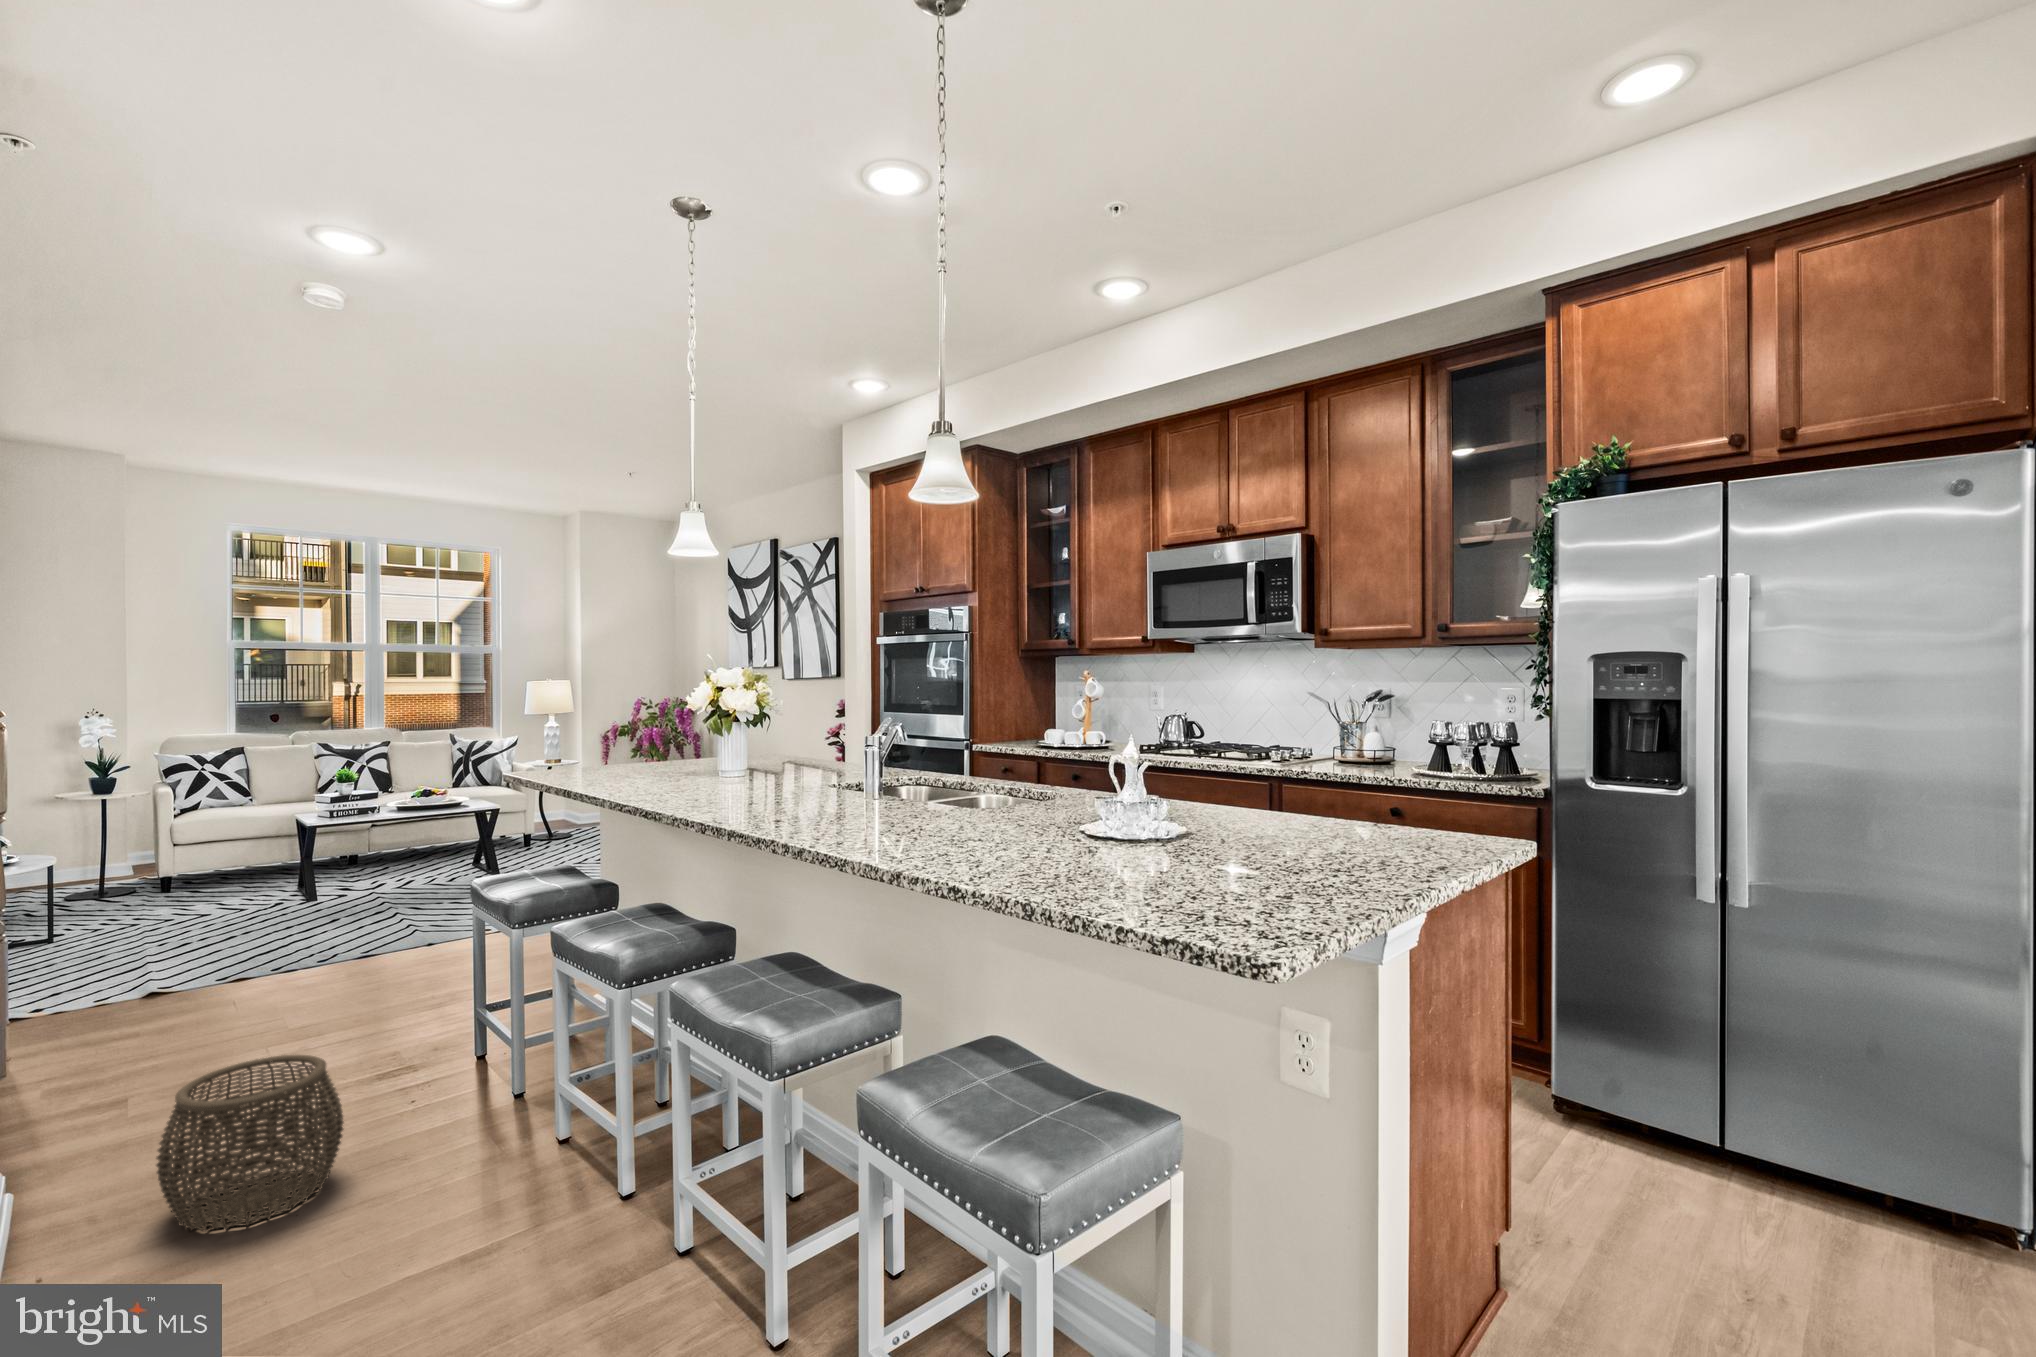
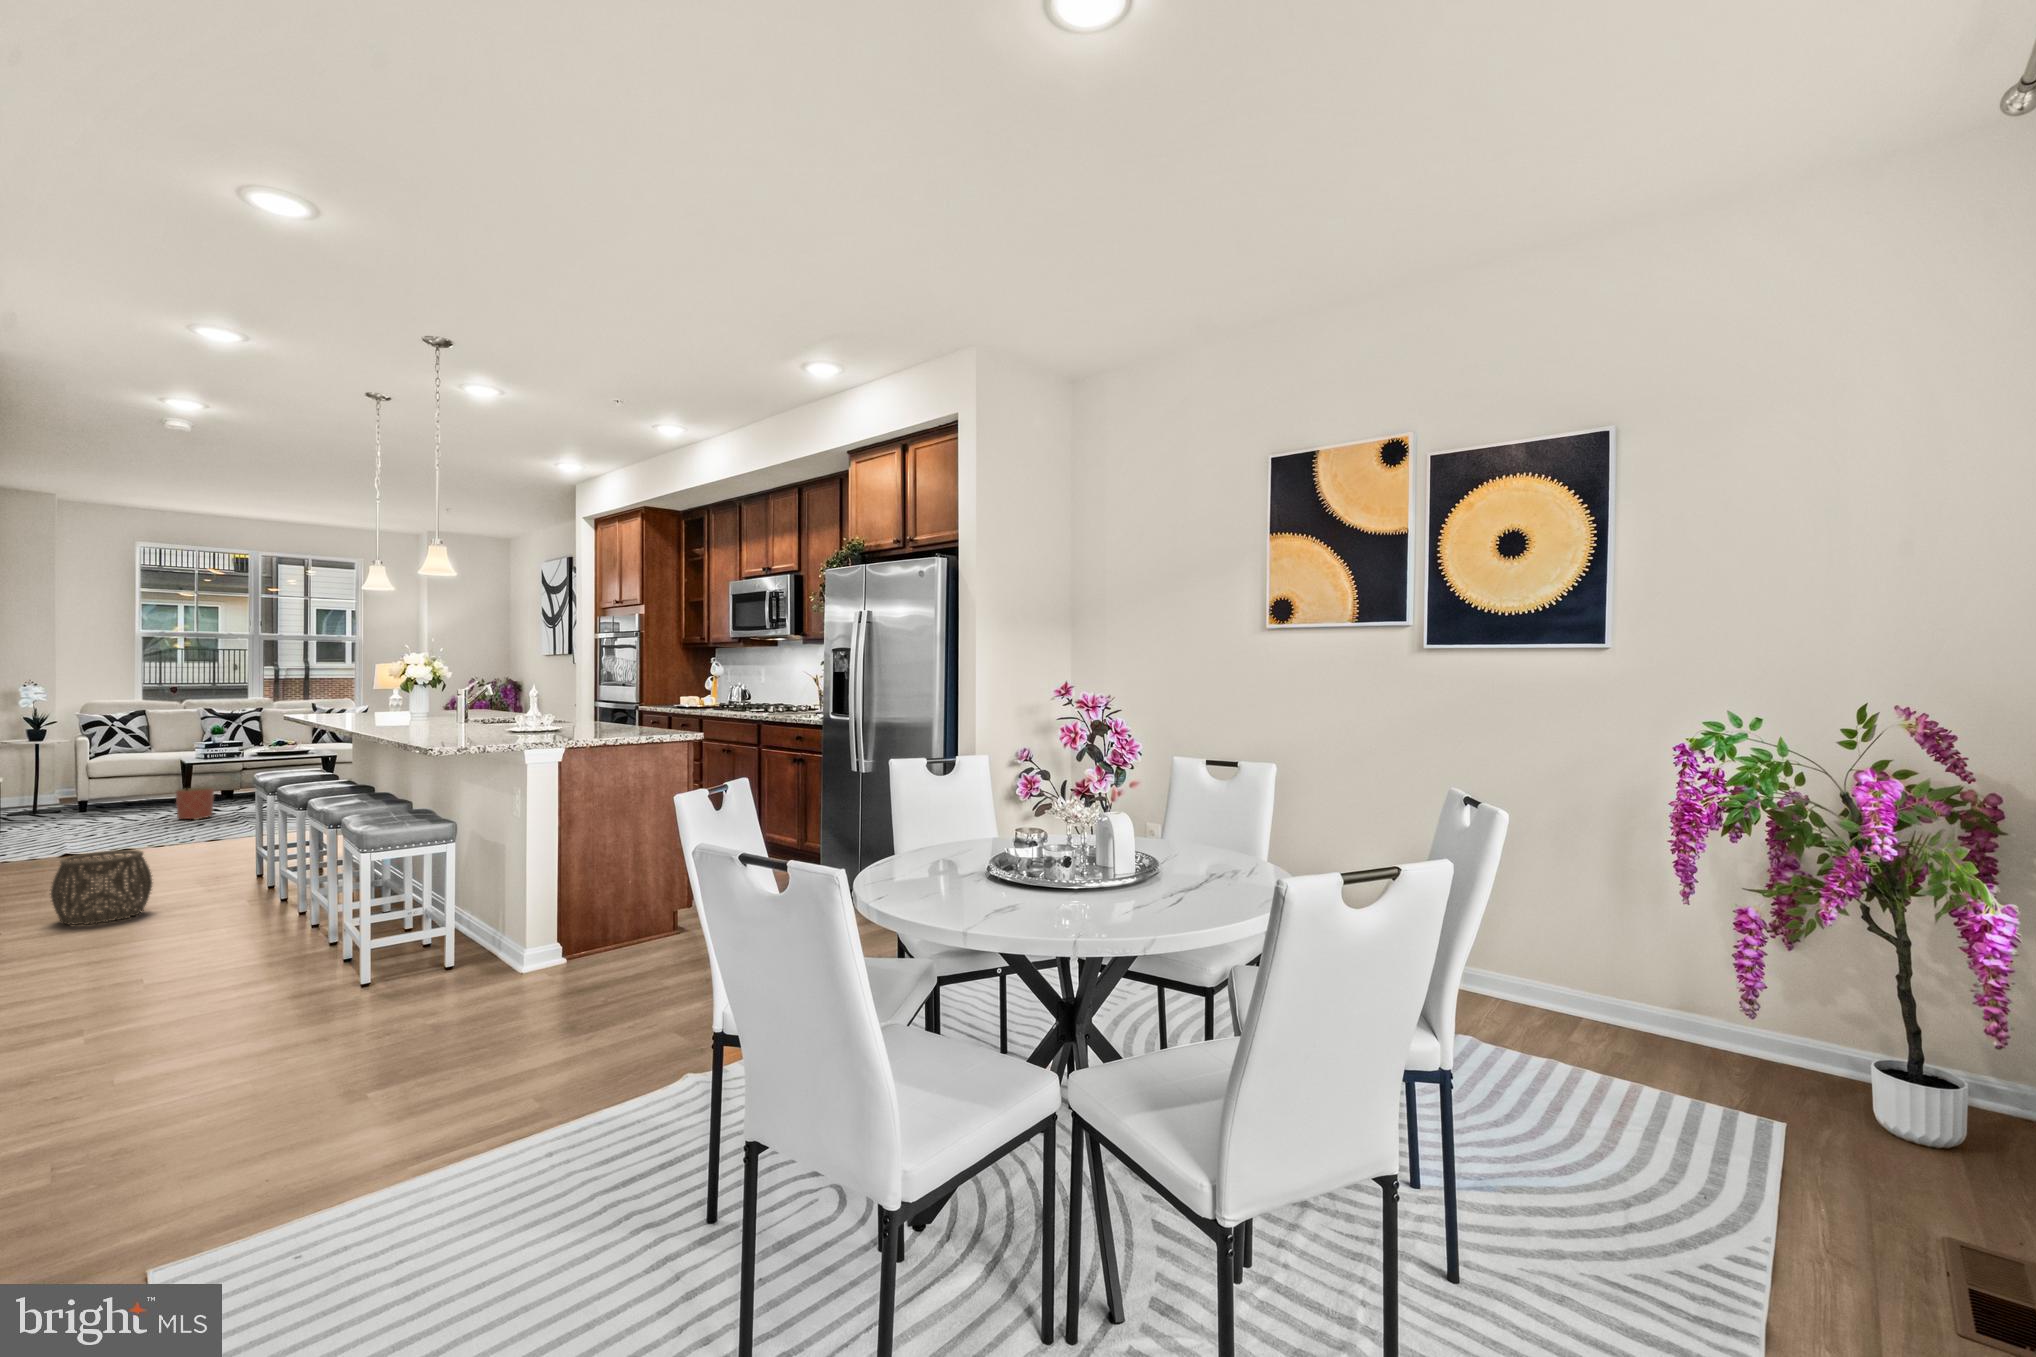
planter: none [295,858,345,907] -> present [176,787,214,820]

